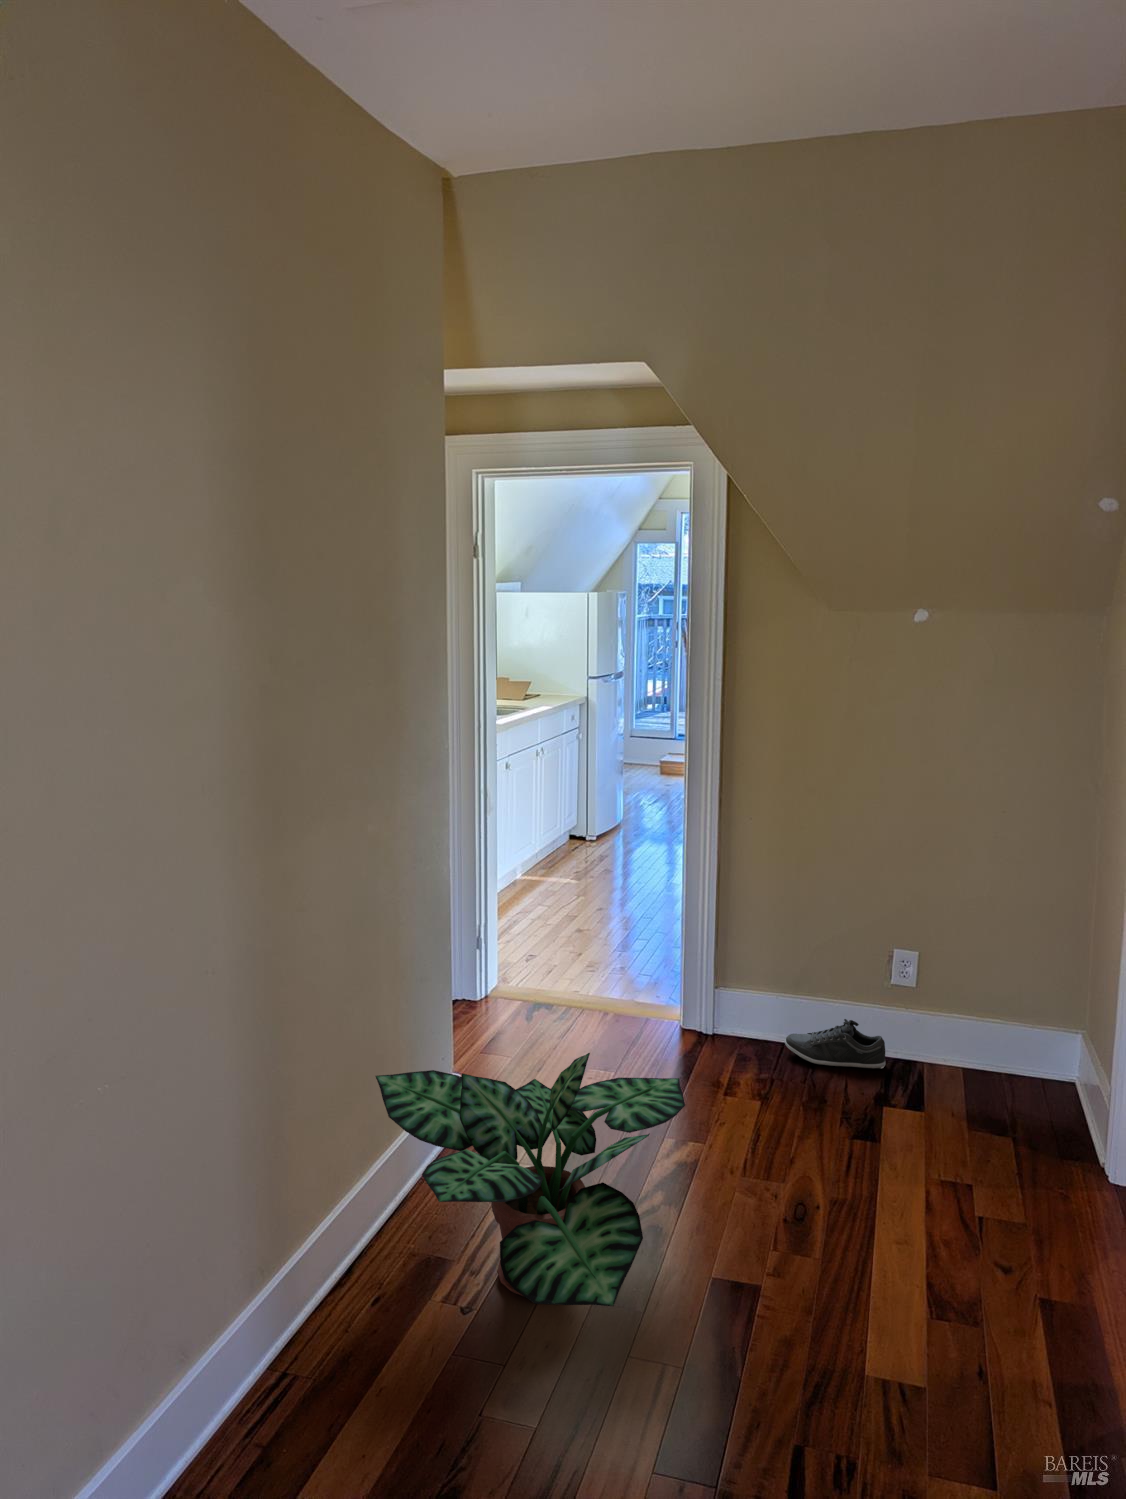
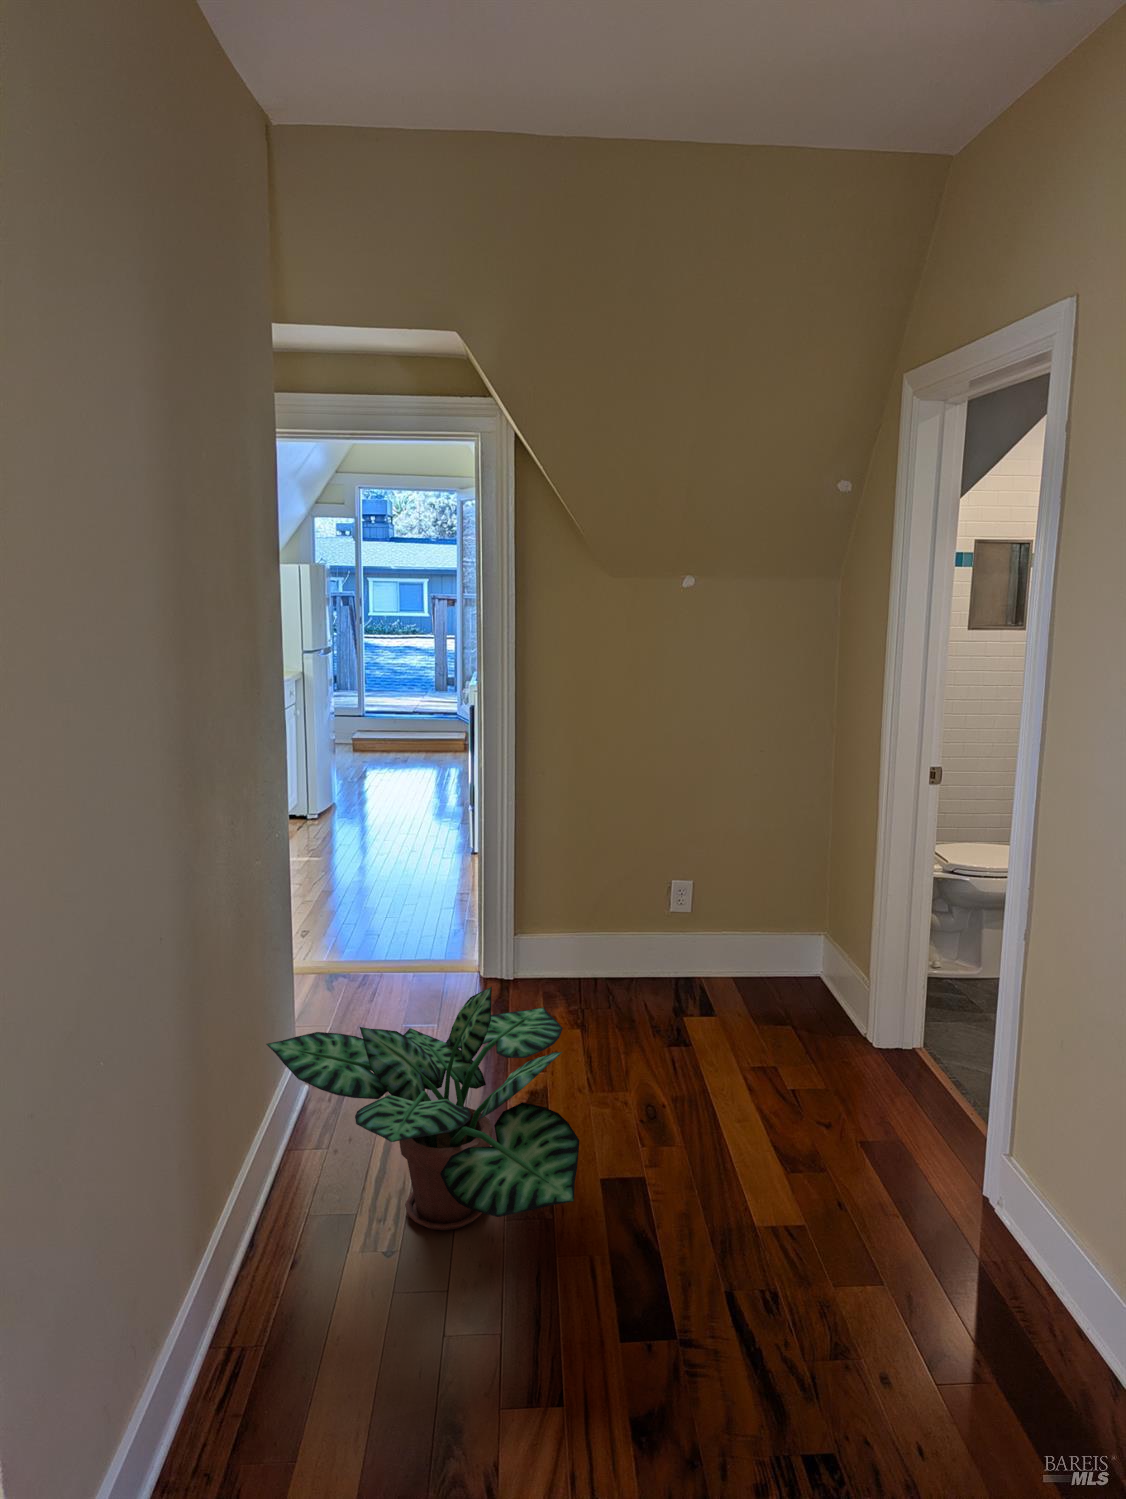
shoe: present [785,1019,886,1069] -> none [581,947,670,991]

